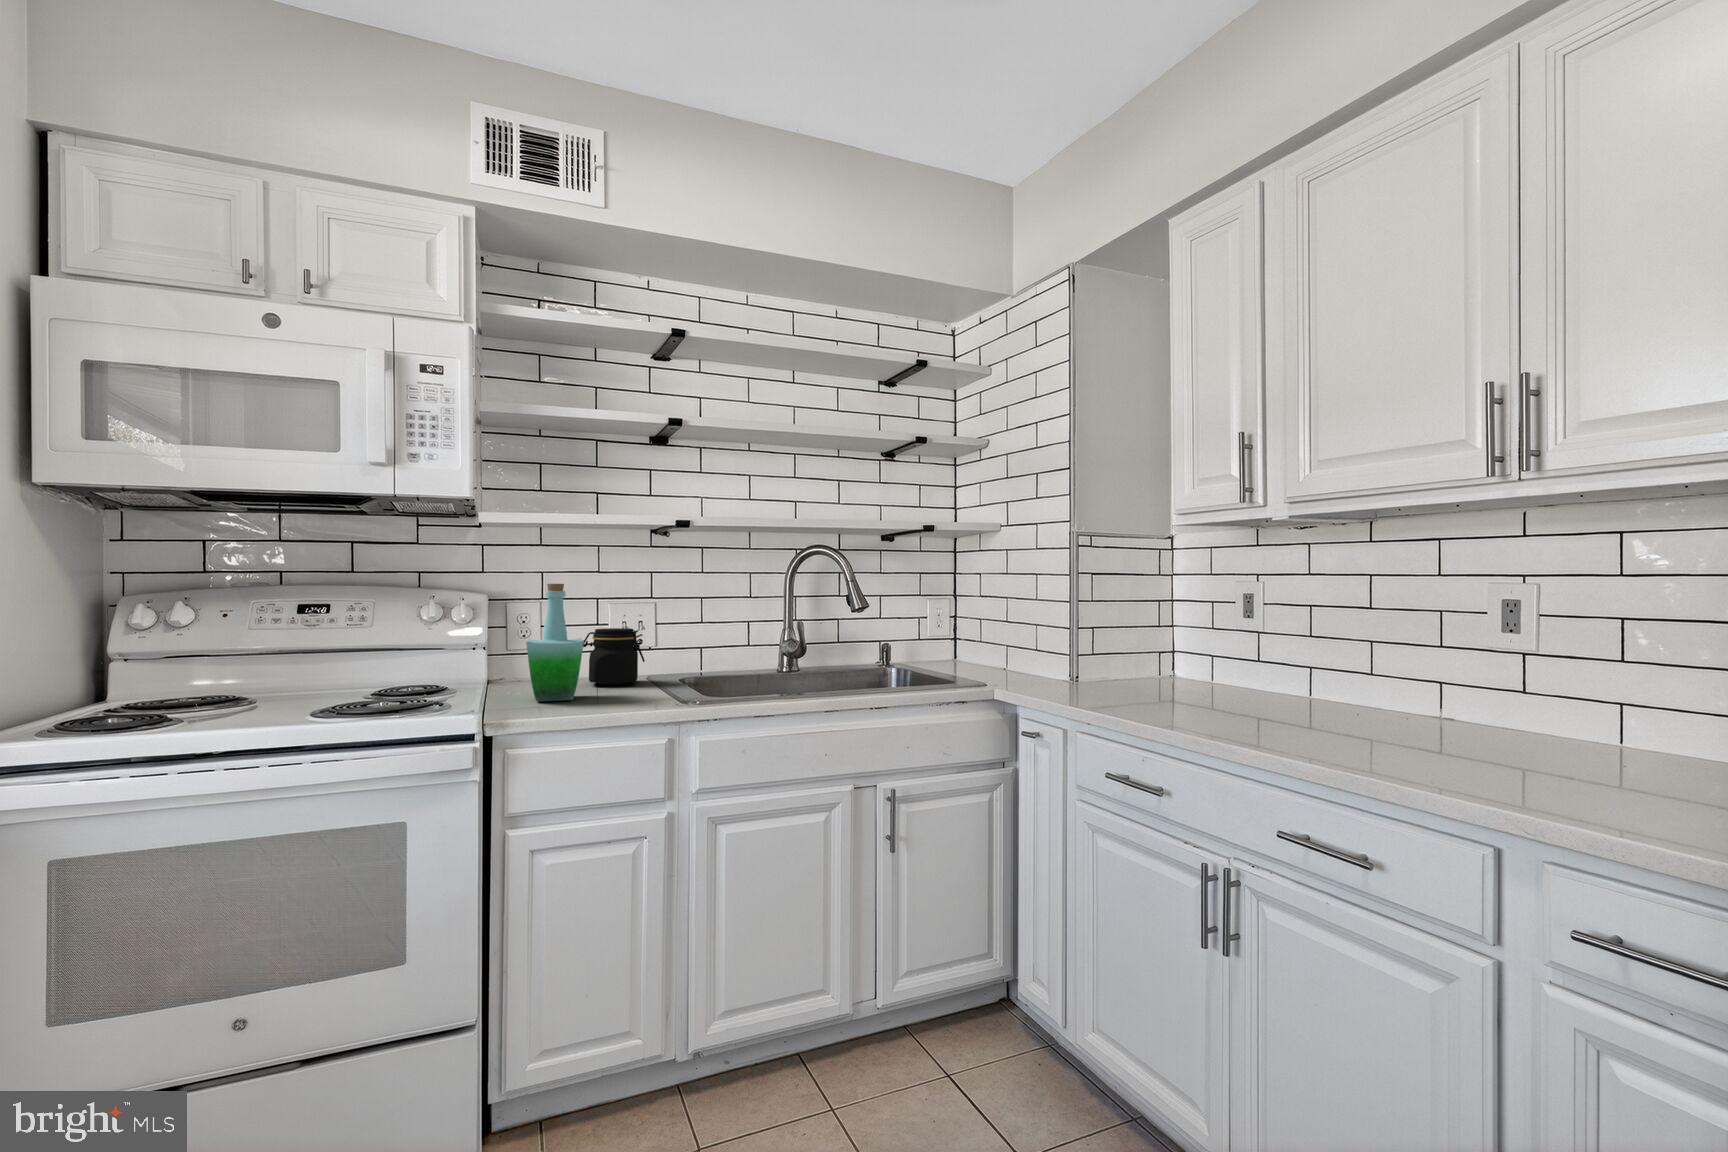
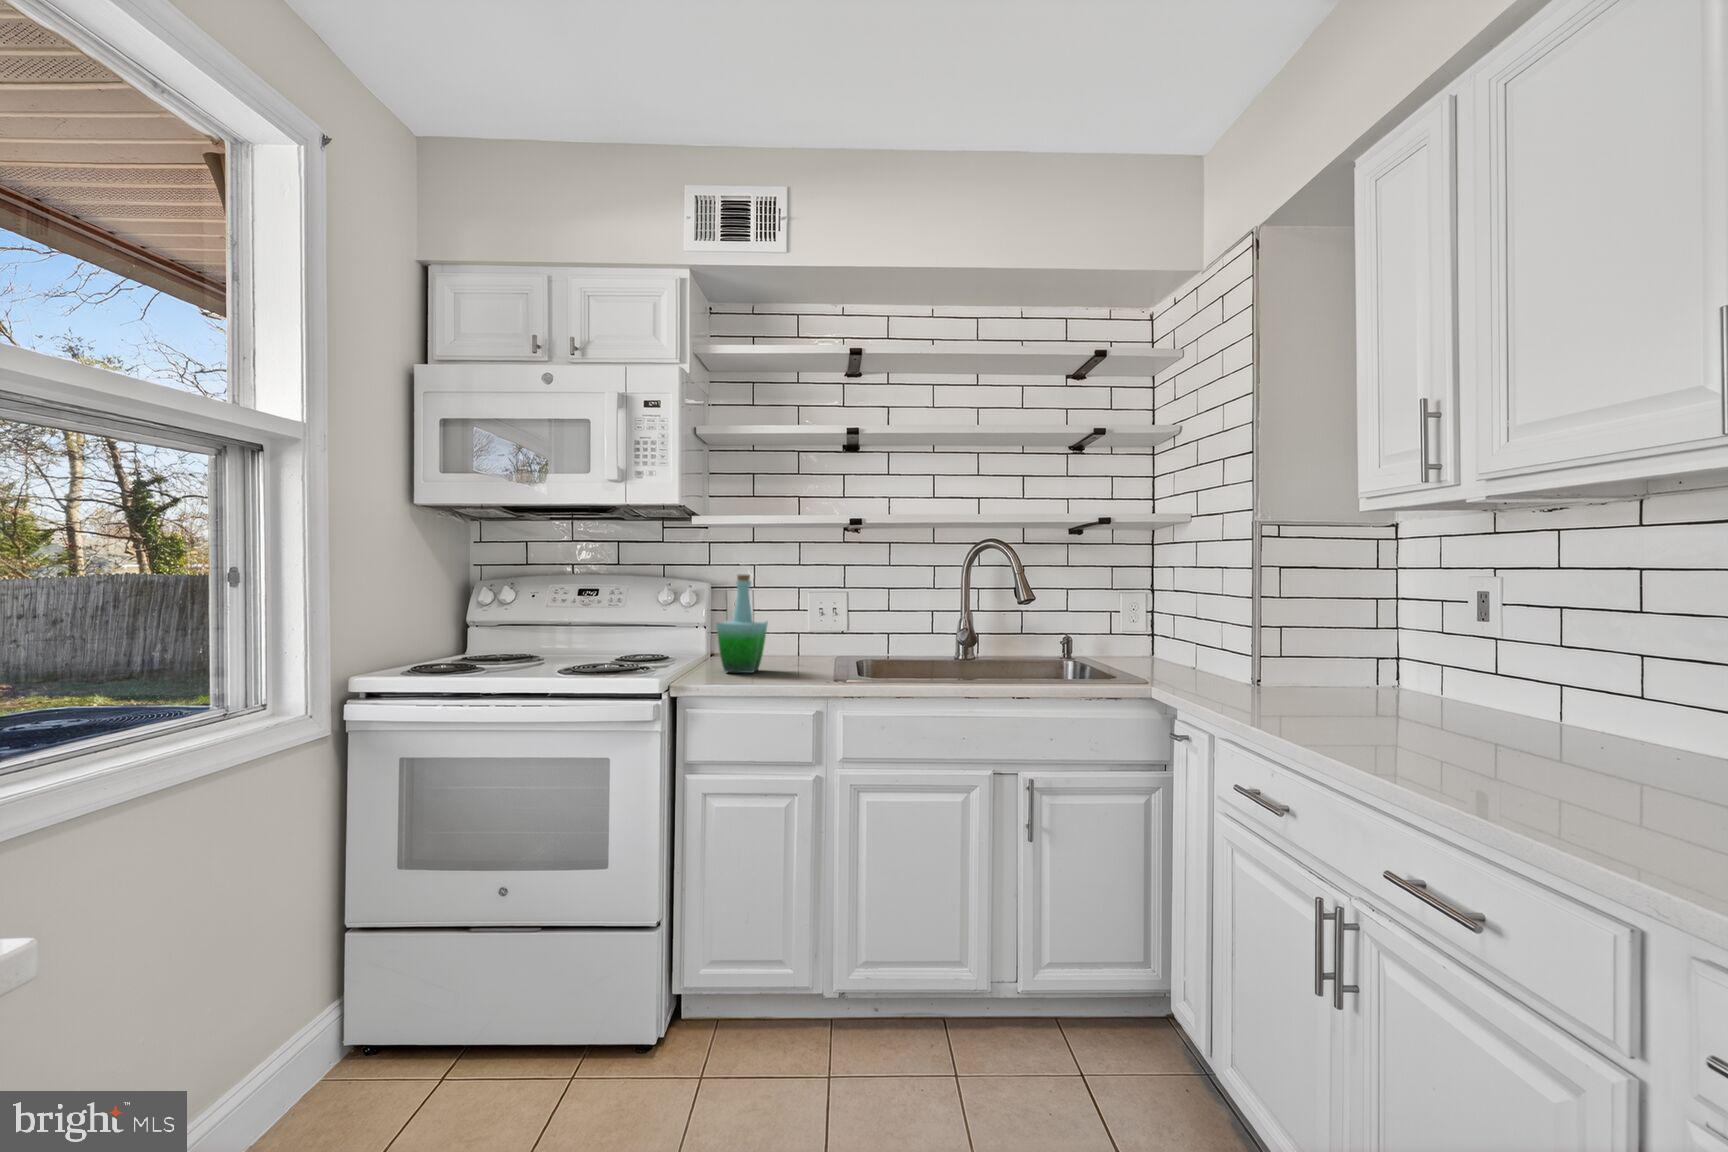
jar: present [583,628,645,685] -> none [778,615,831,663]

